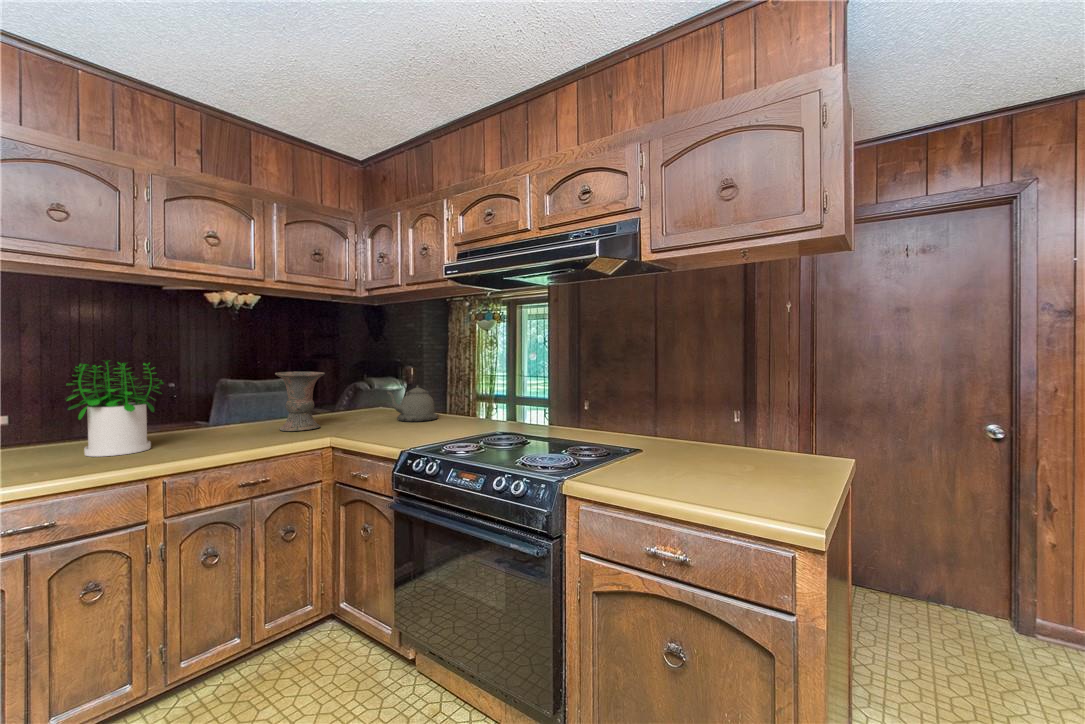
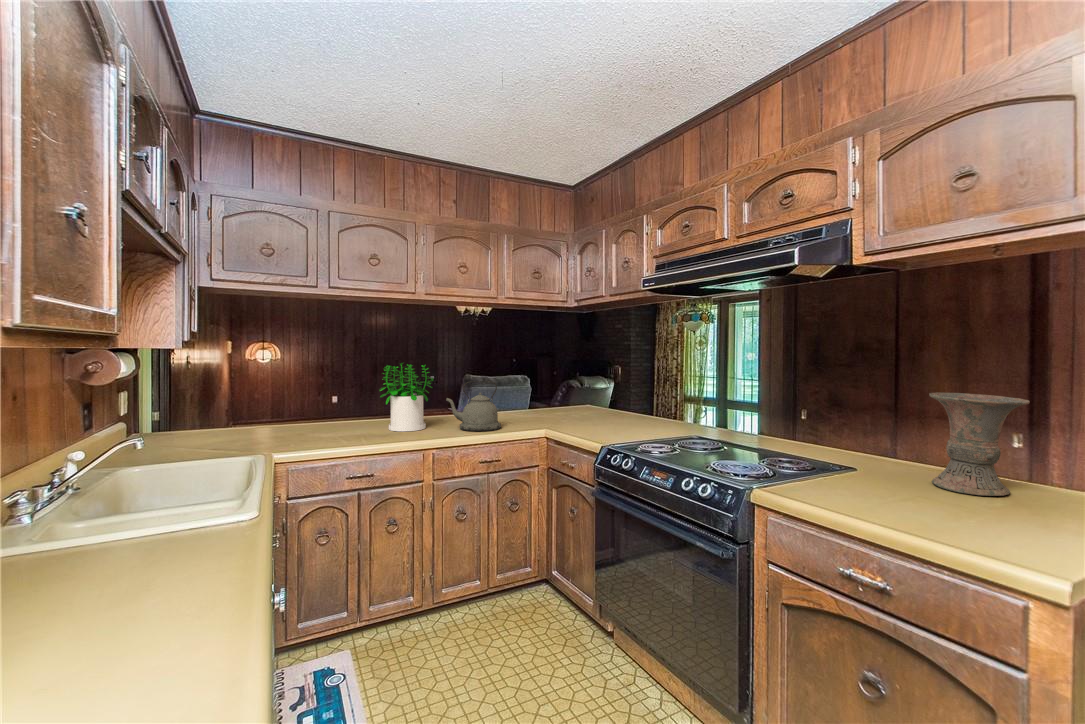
vase: present [275,371,325,431] -> present [929,392,1030,496]
kettle: present [387,376,438,422] -> present [446,381,501,431]

